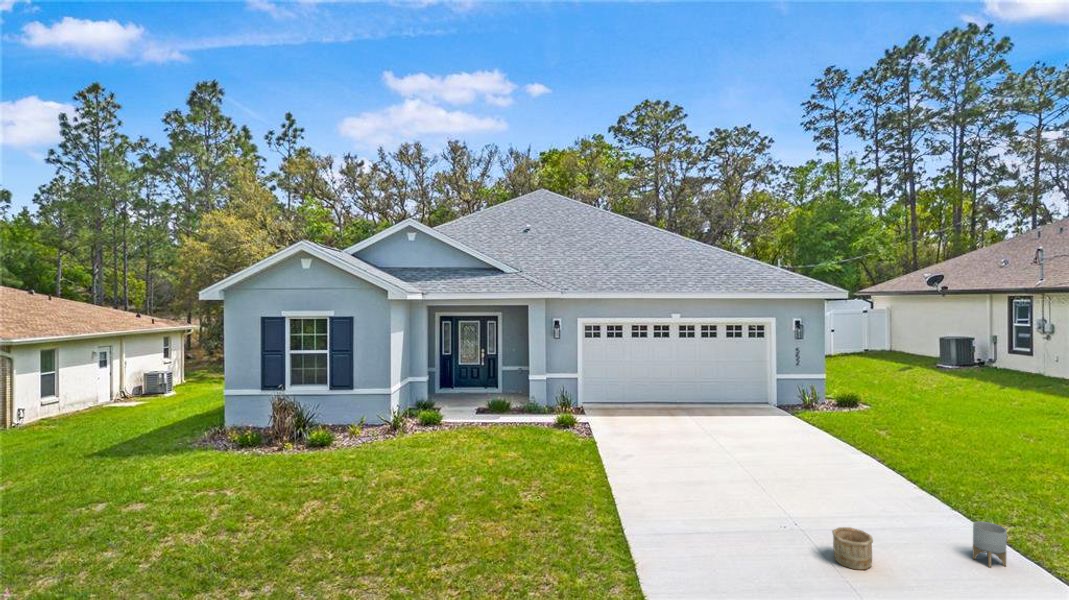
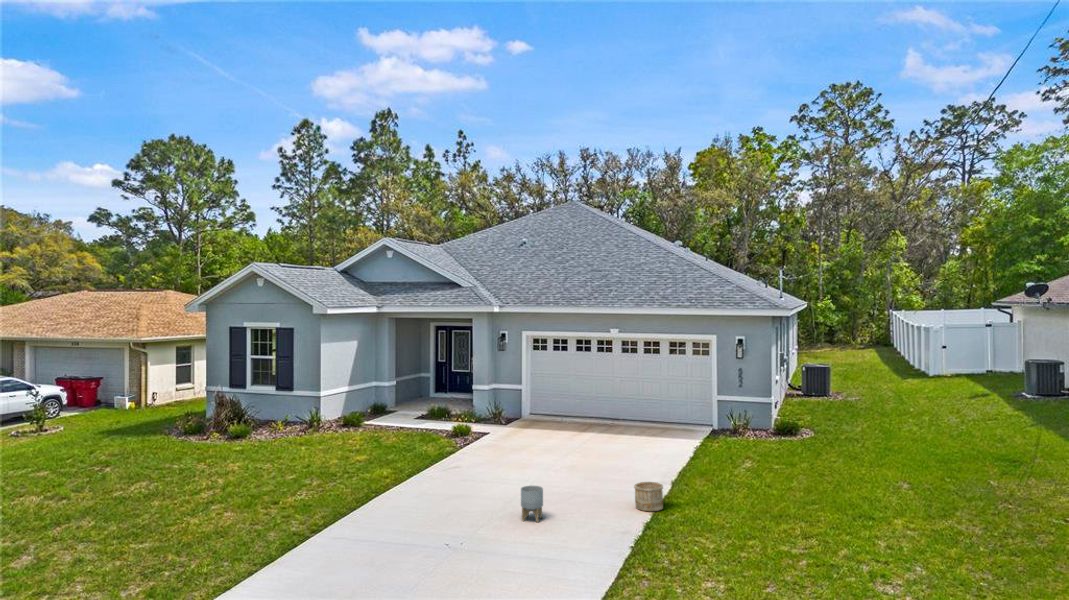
wooden bucket: present [832,527,873,570] -> present [634,482,663,512]

